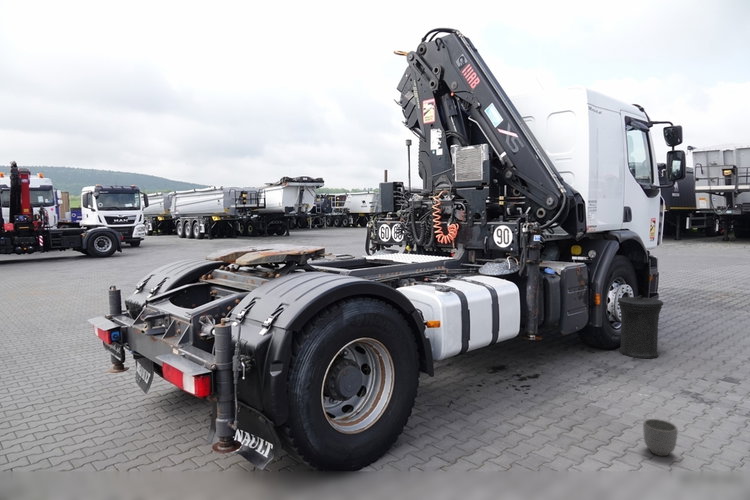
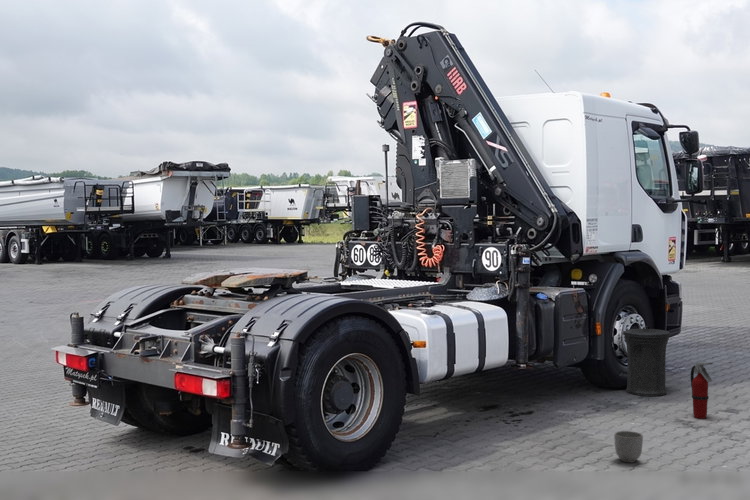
fire extinguisher: none [695,335,723,389] -> present [691,362,712,419]

